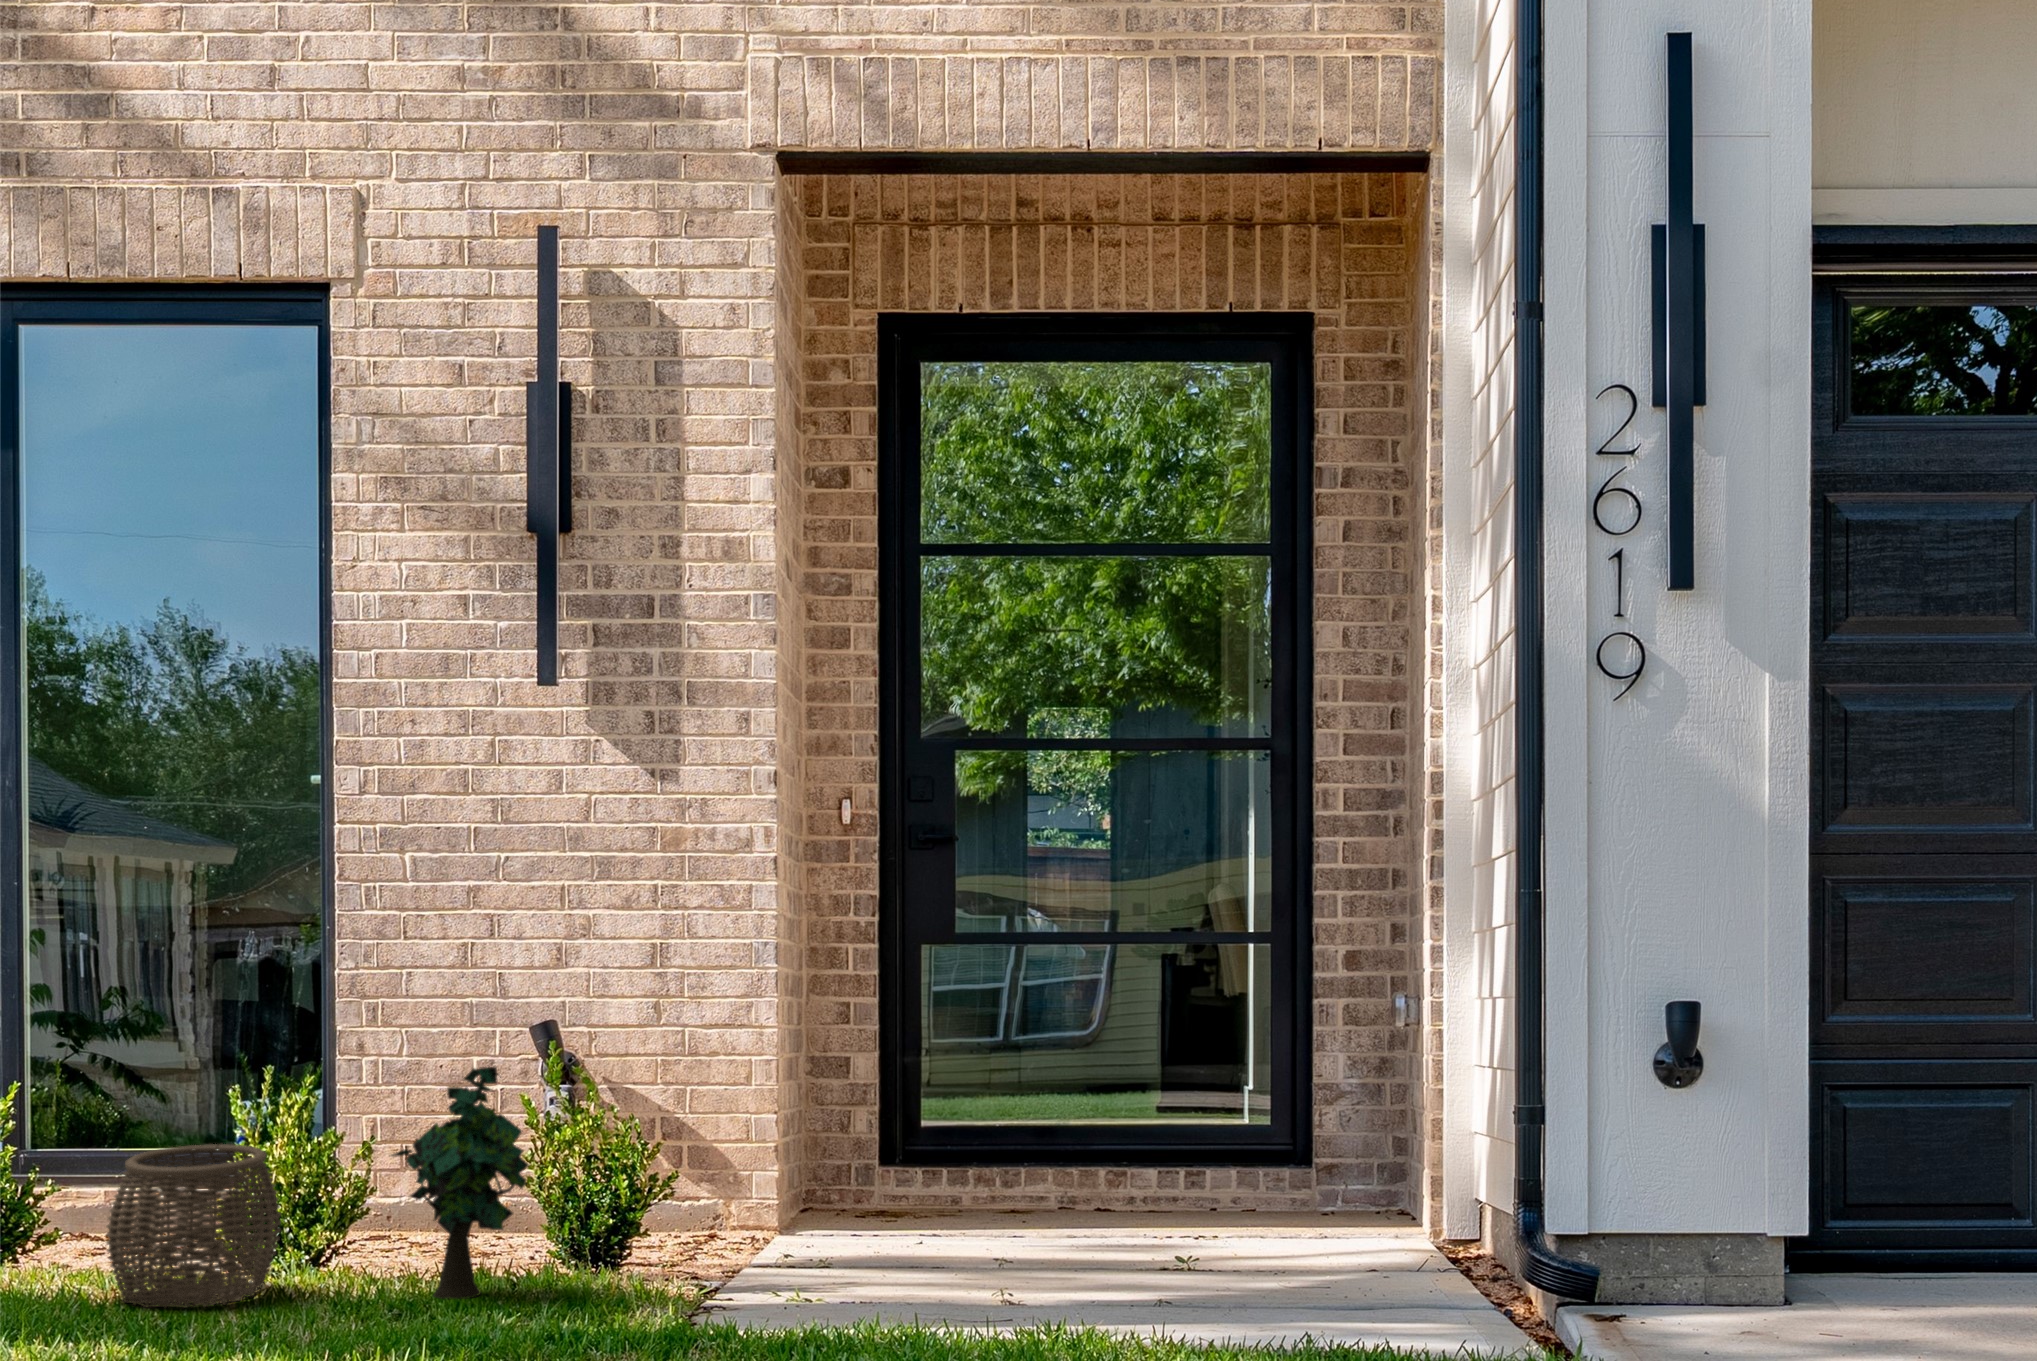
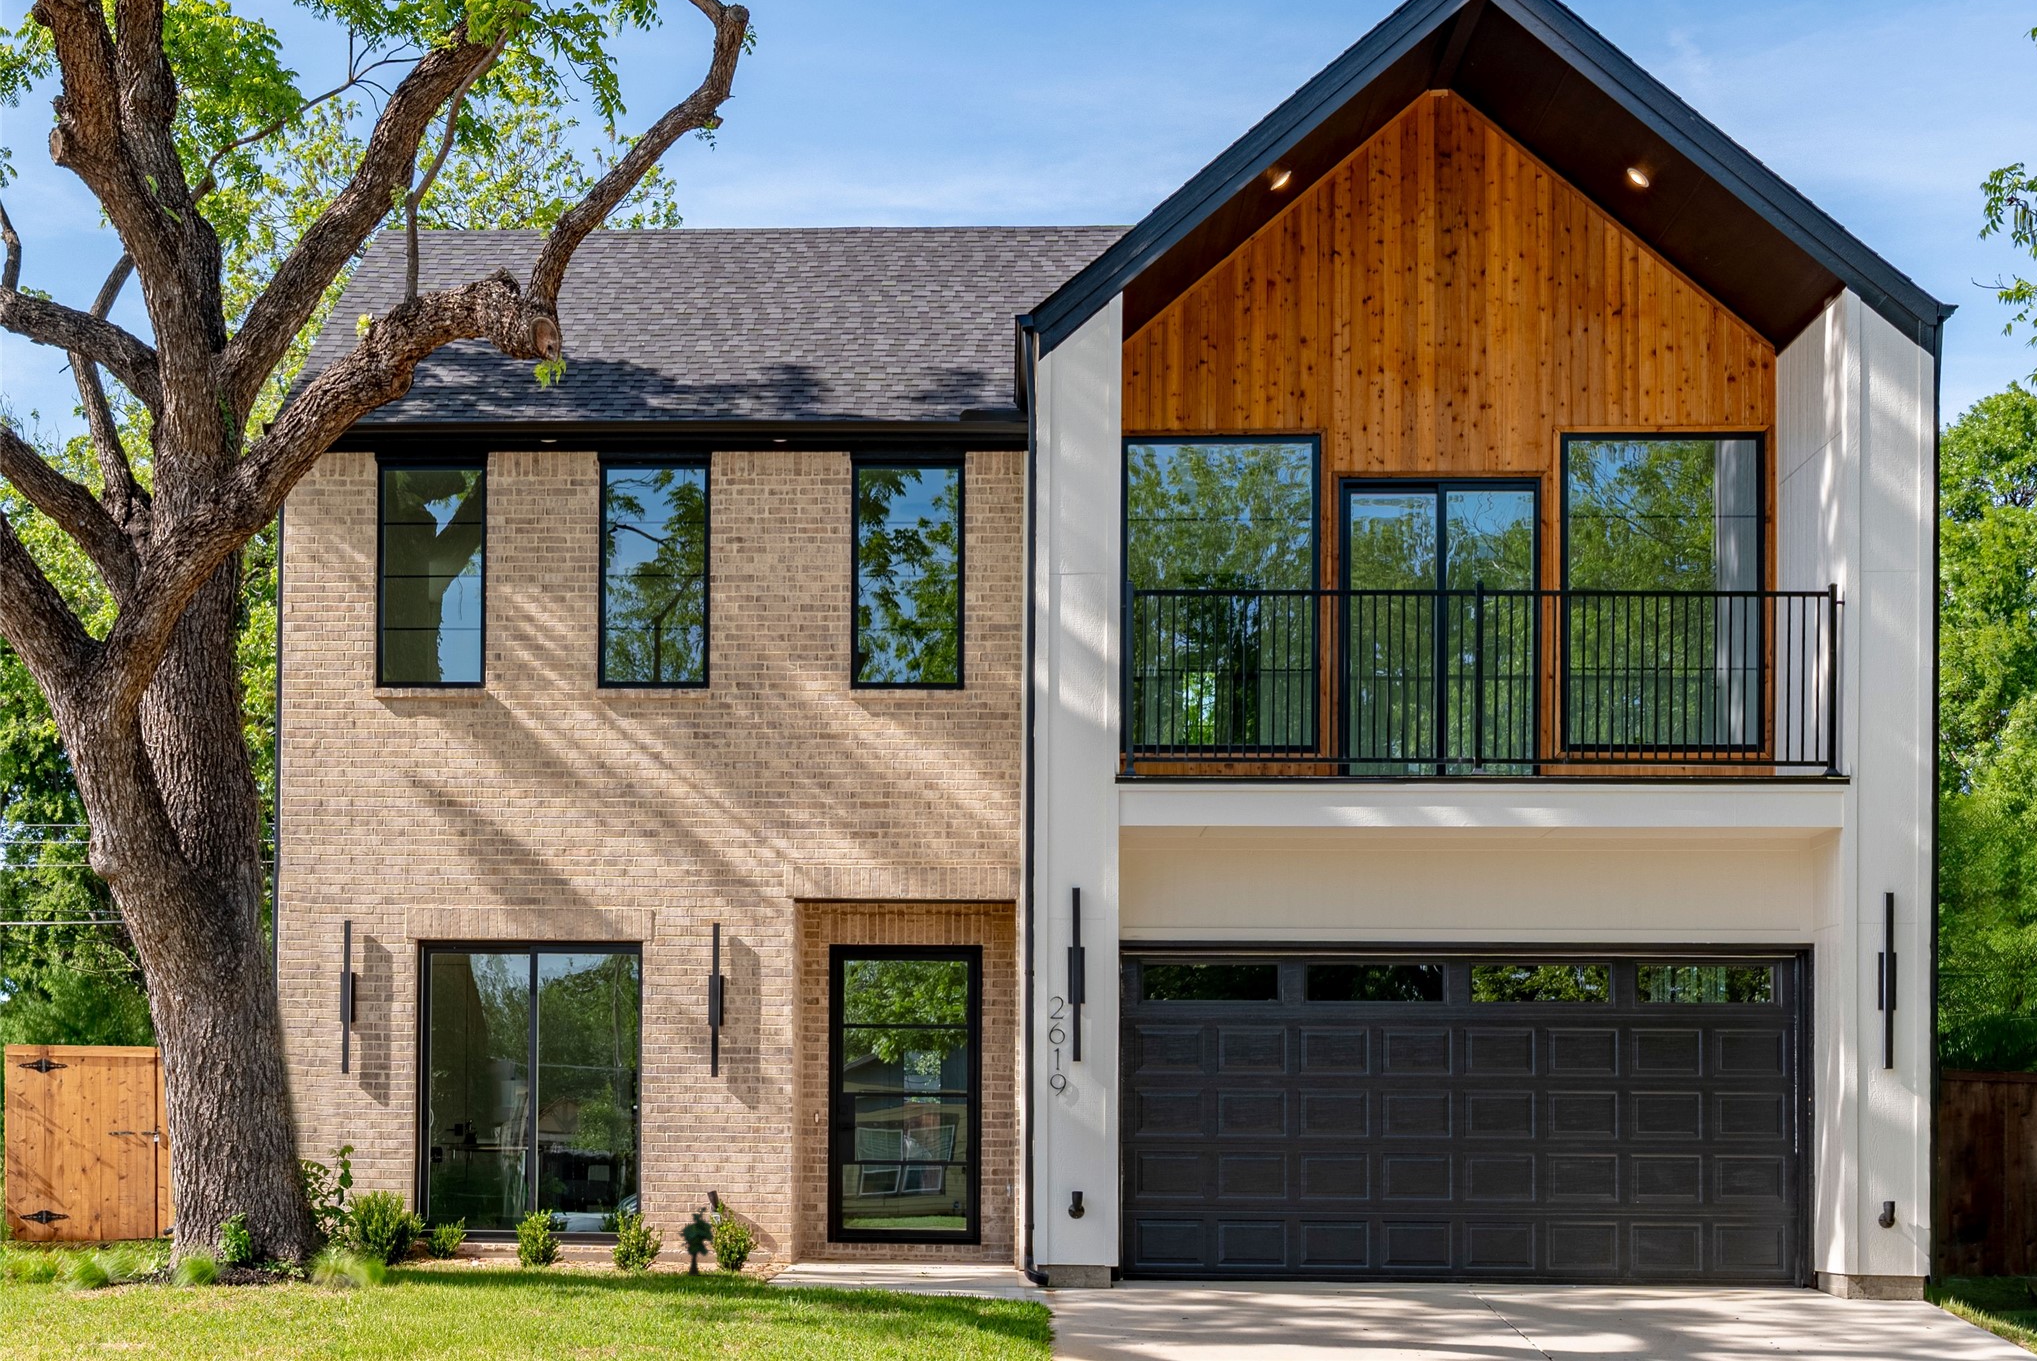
woven basket: present [106,1144,281,1308] -> none [594,1230,643,1277]

